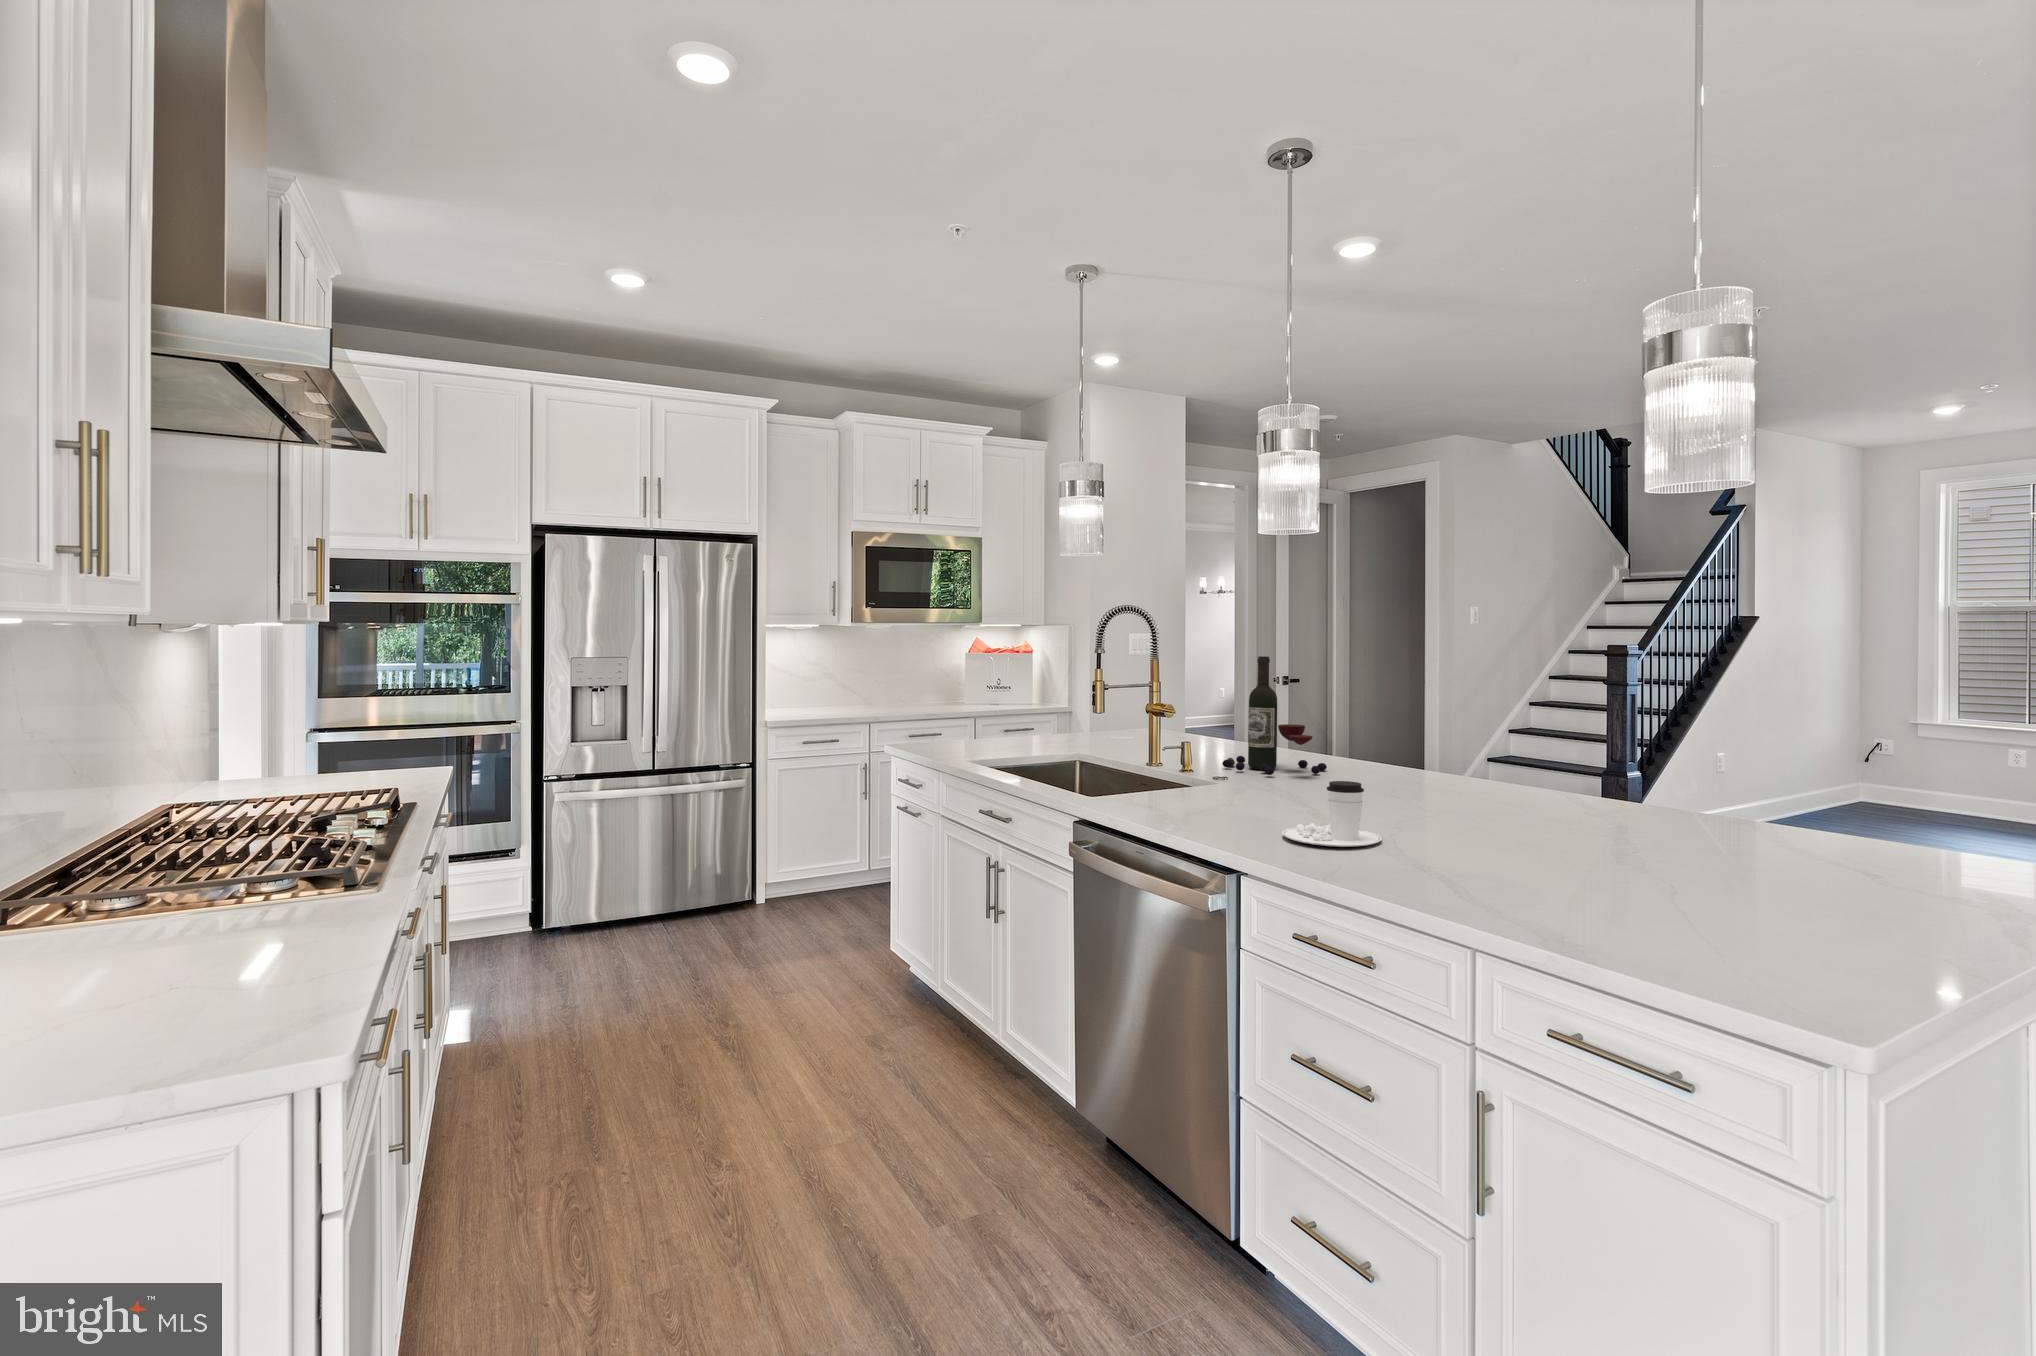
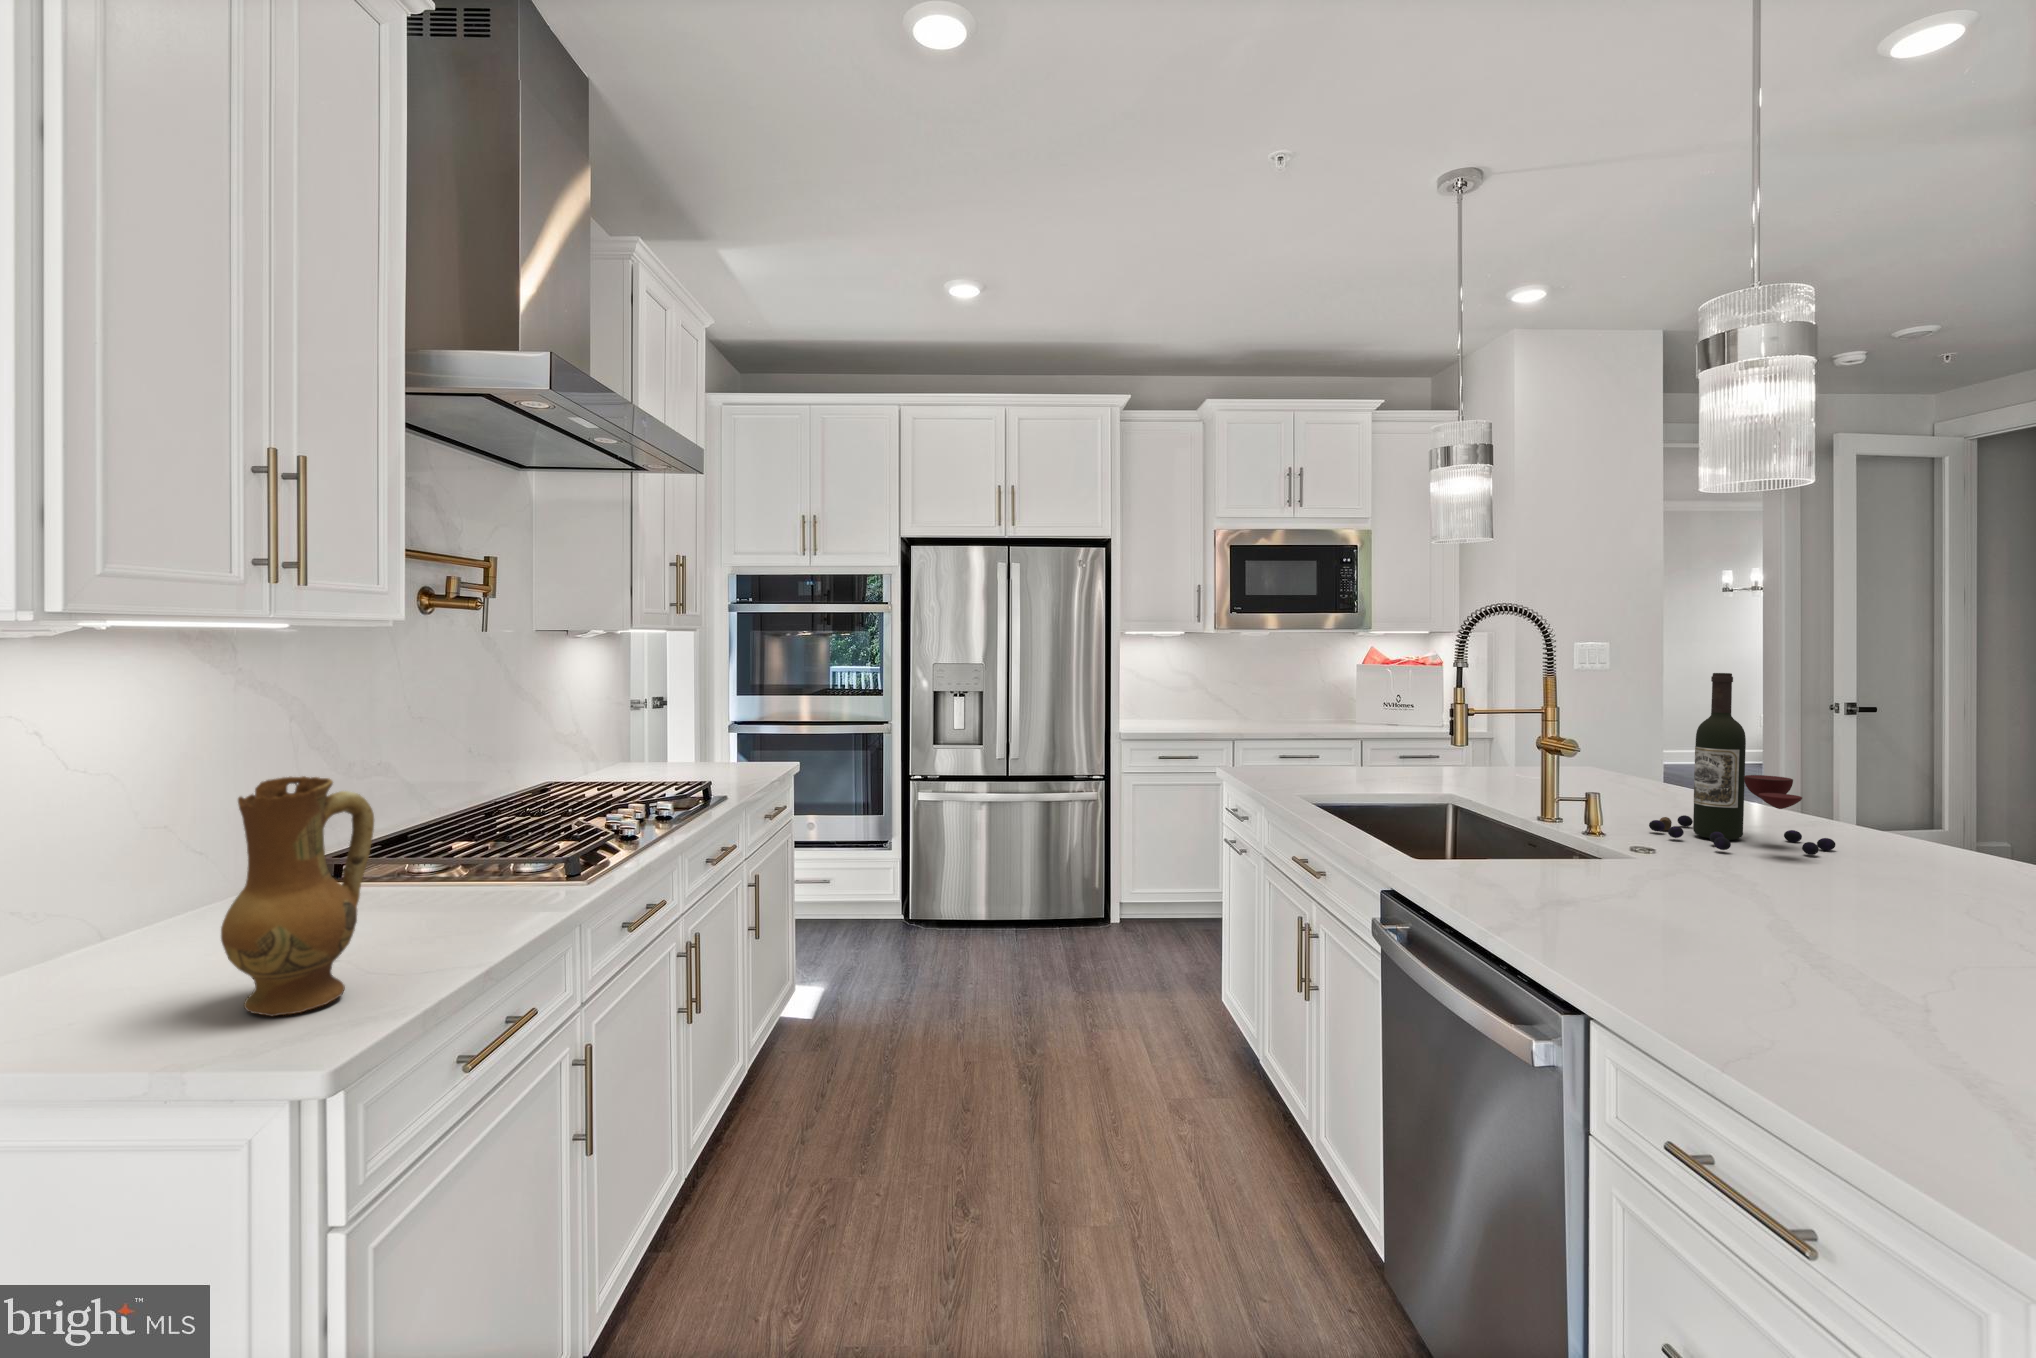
ceramic jug: none [139,773,282,1012] -> present [221,776,374,1017]
coffee cup: present [1282,781,1381,847] -> none [1683,885,1885,1006]

